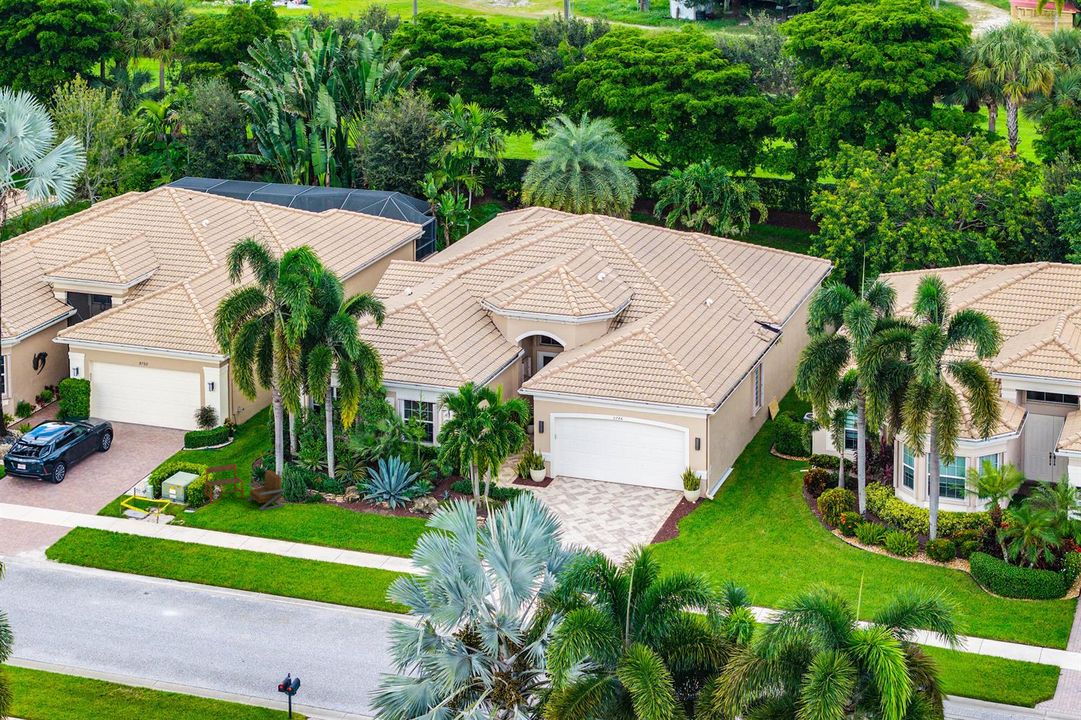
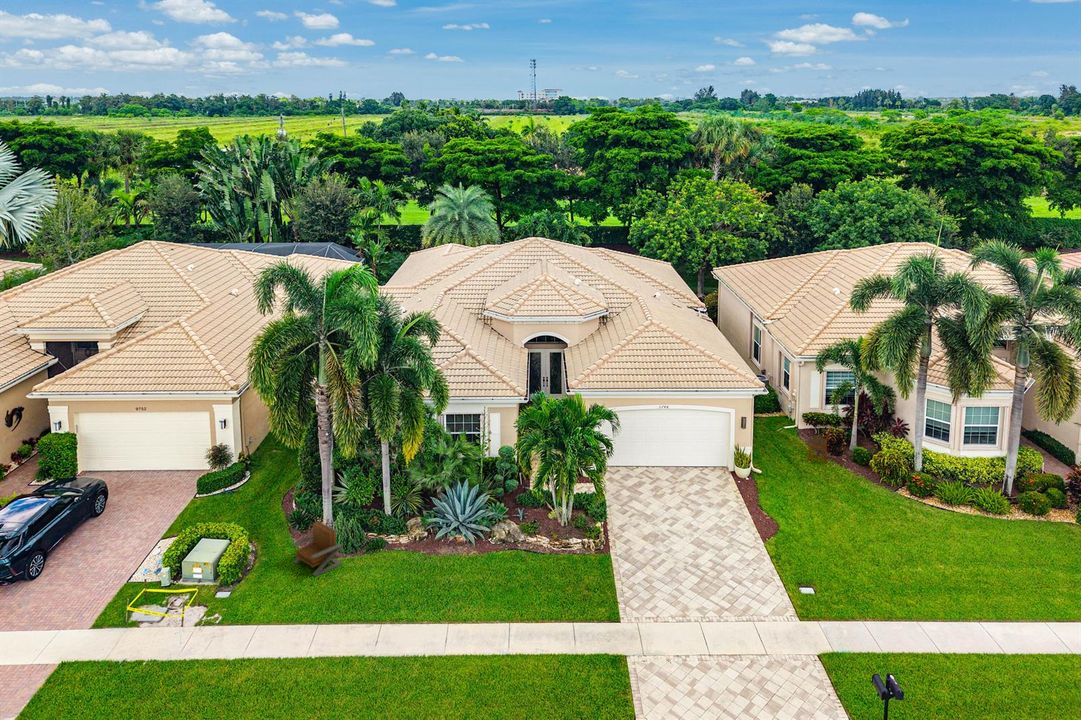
bench: present [205,464,244,503] -> present [807,427,832,463]

